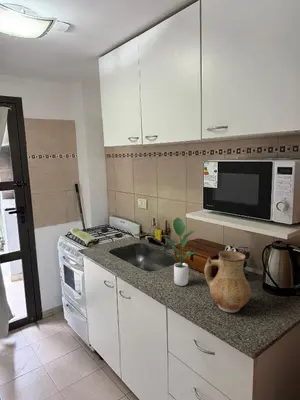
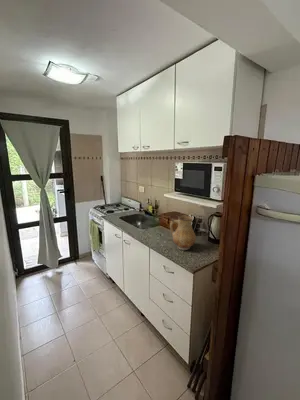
potted plant: present [166,217,195,286] -> none [150,196,169,236]

